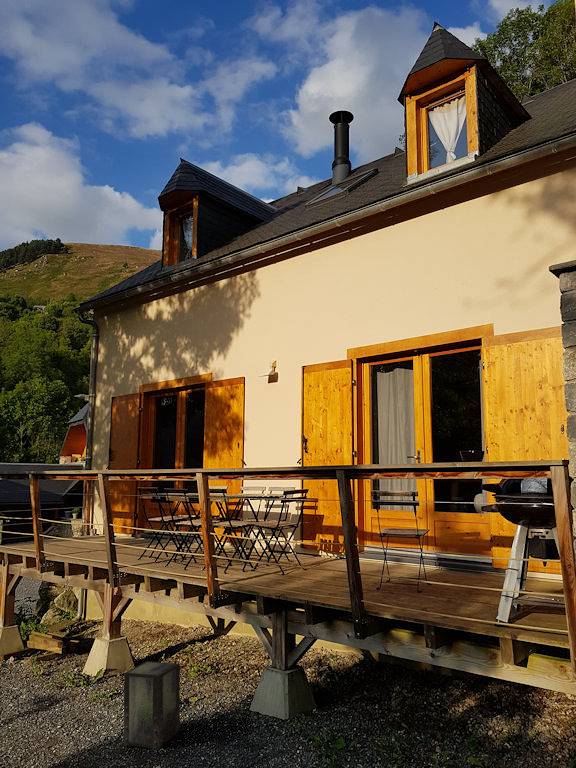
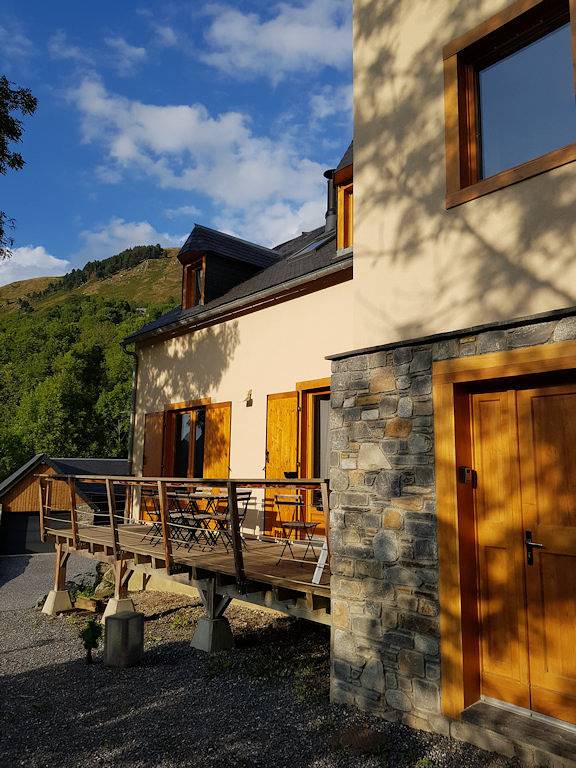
decorative plant: none [77,671,117,744] -> present [78,616,103,664]

